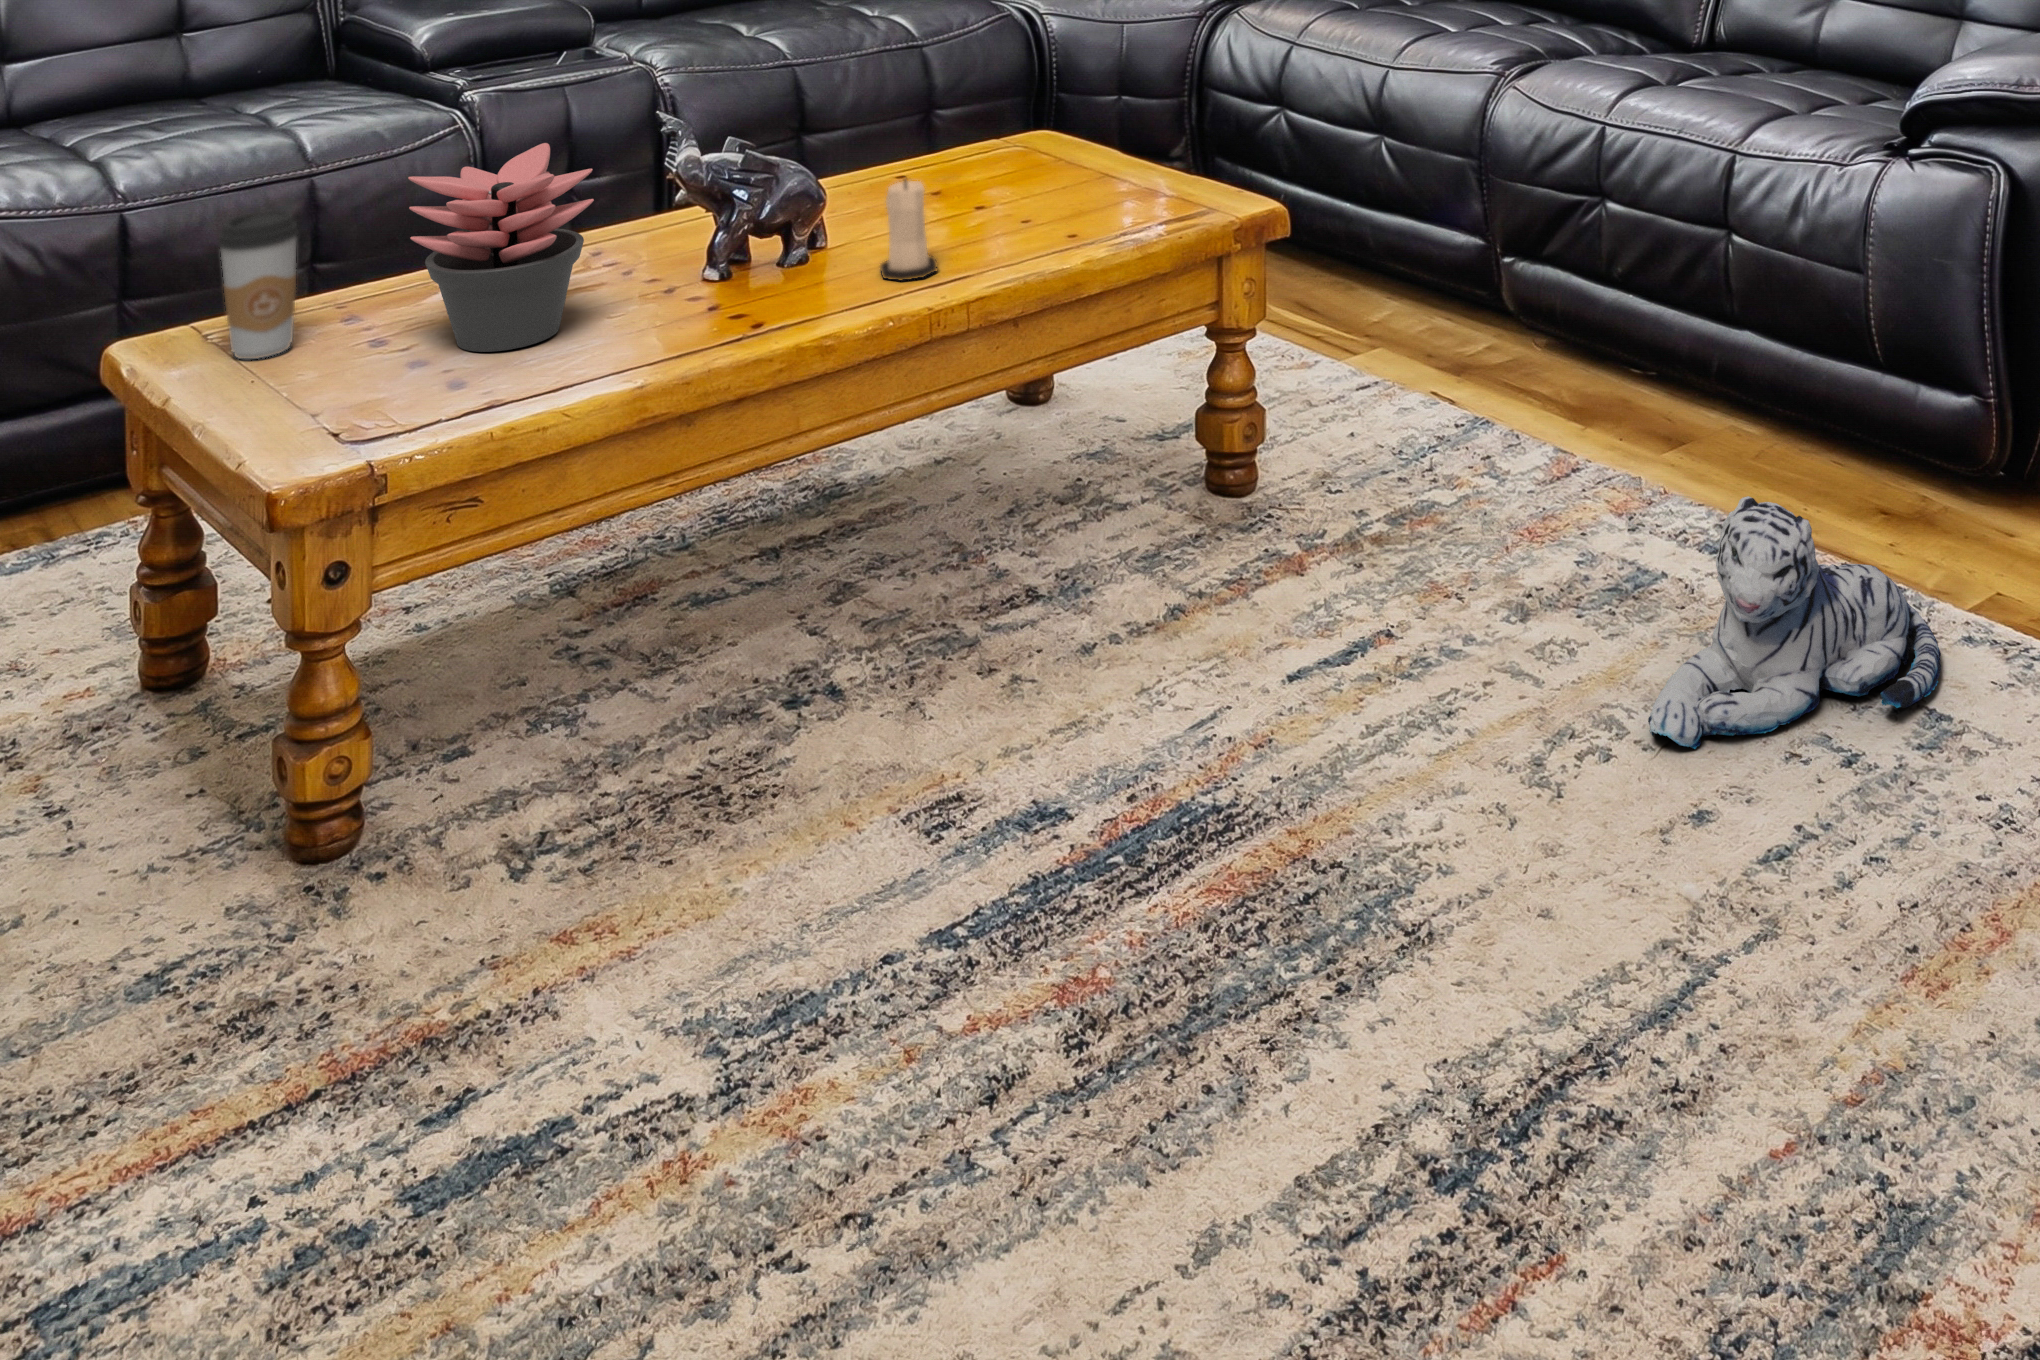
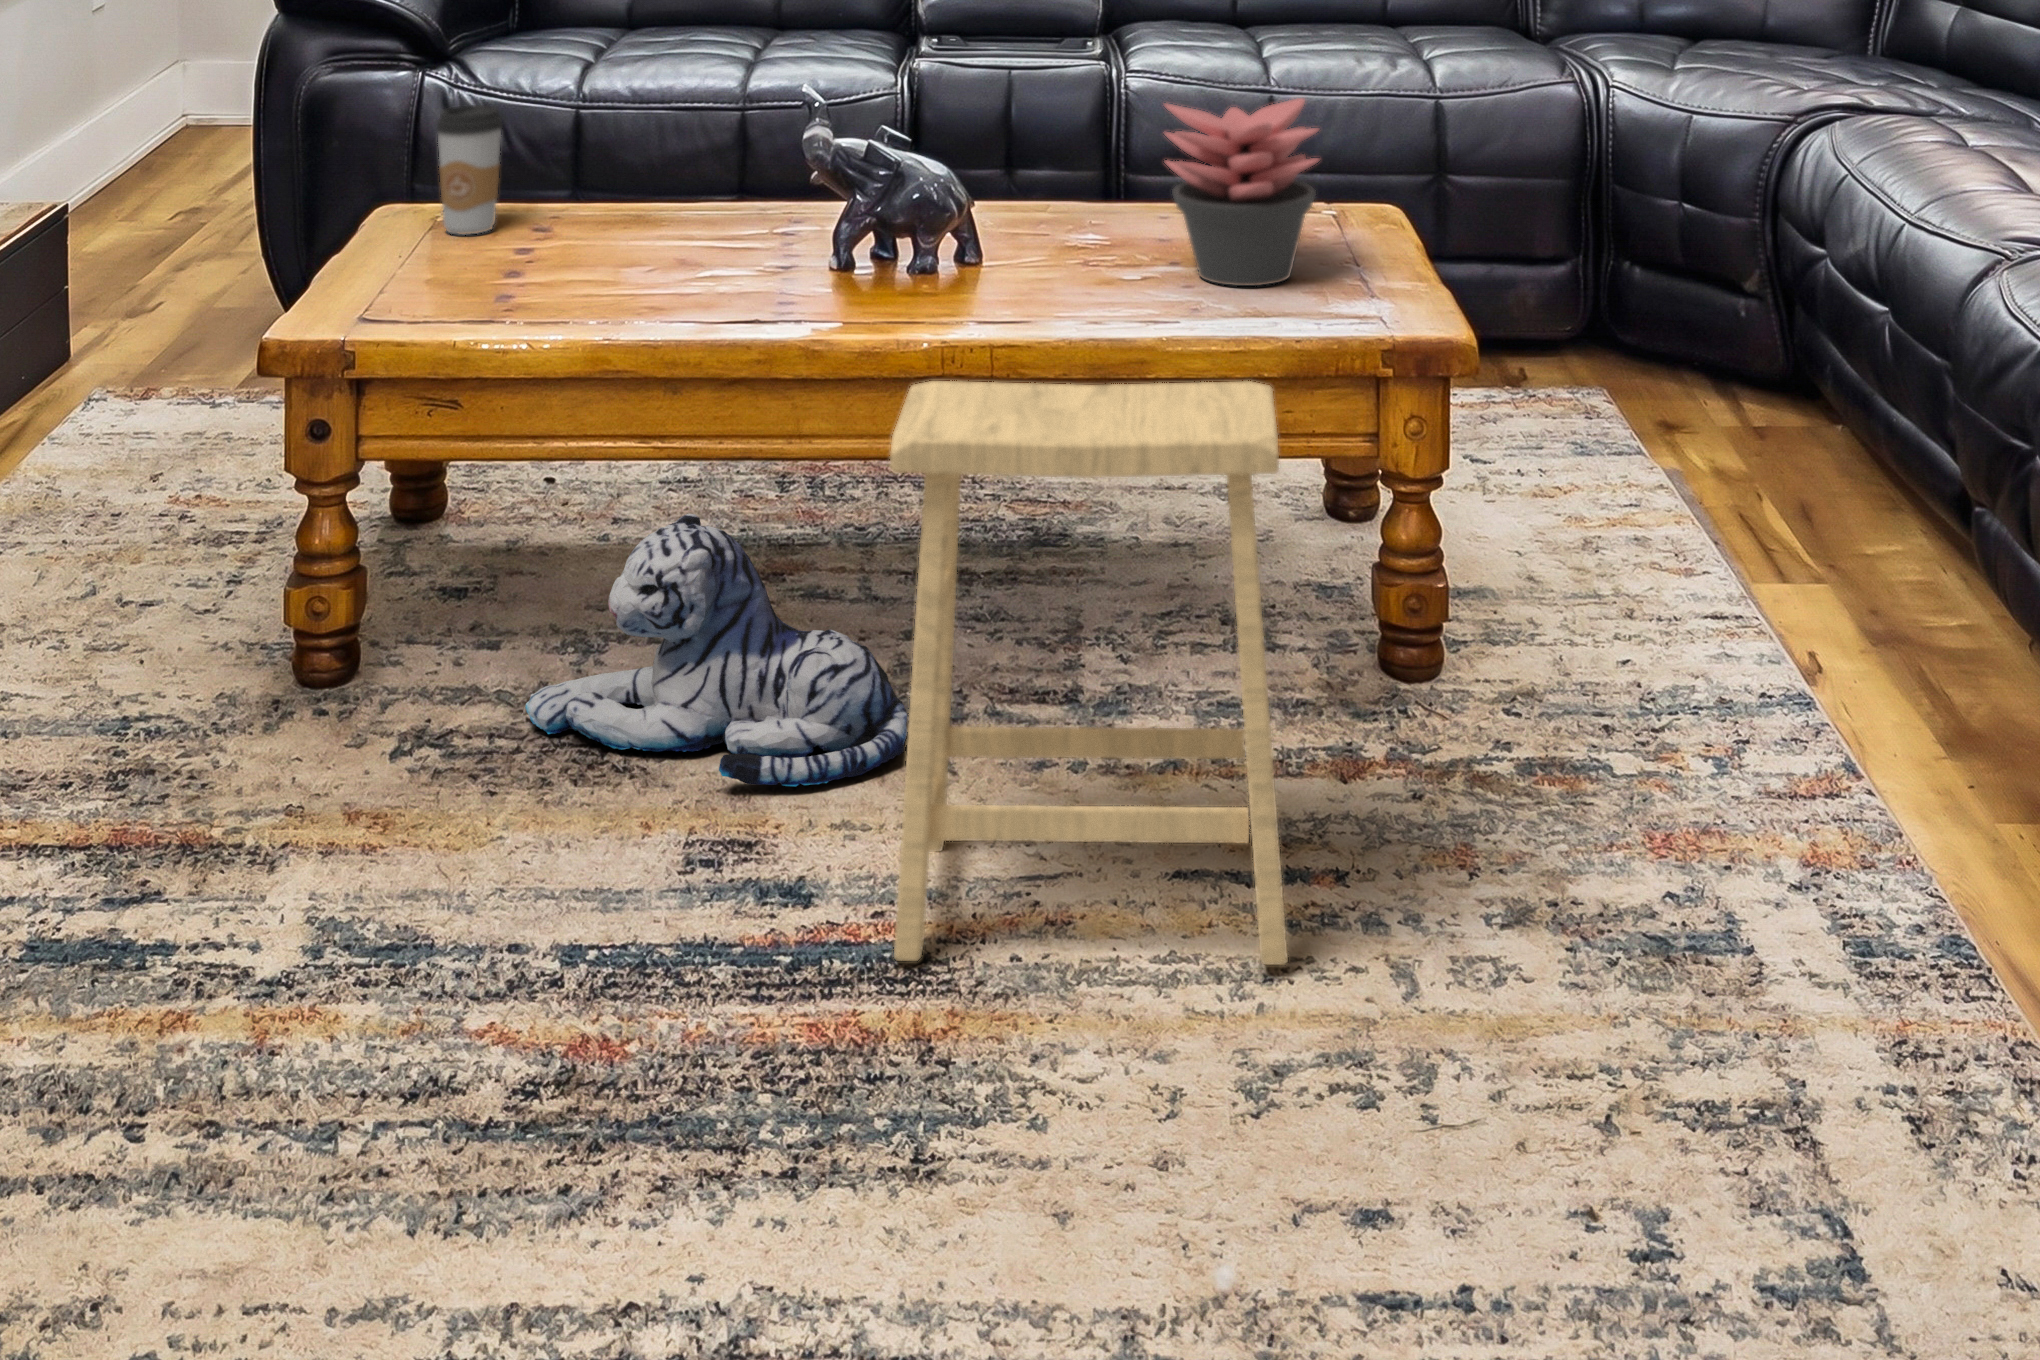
succulent plant: present [408,143,594,352] -> present [1165,98,1319,286]
candle: present [880,179,937,280] -> none [961,194,1024,307]
footstool: none [1073,259,1452,819] -> present [890,381,1288,965]
plush toy: present [1648,496,1941,749] -> present [525,513,908,786]

